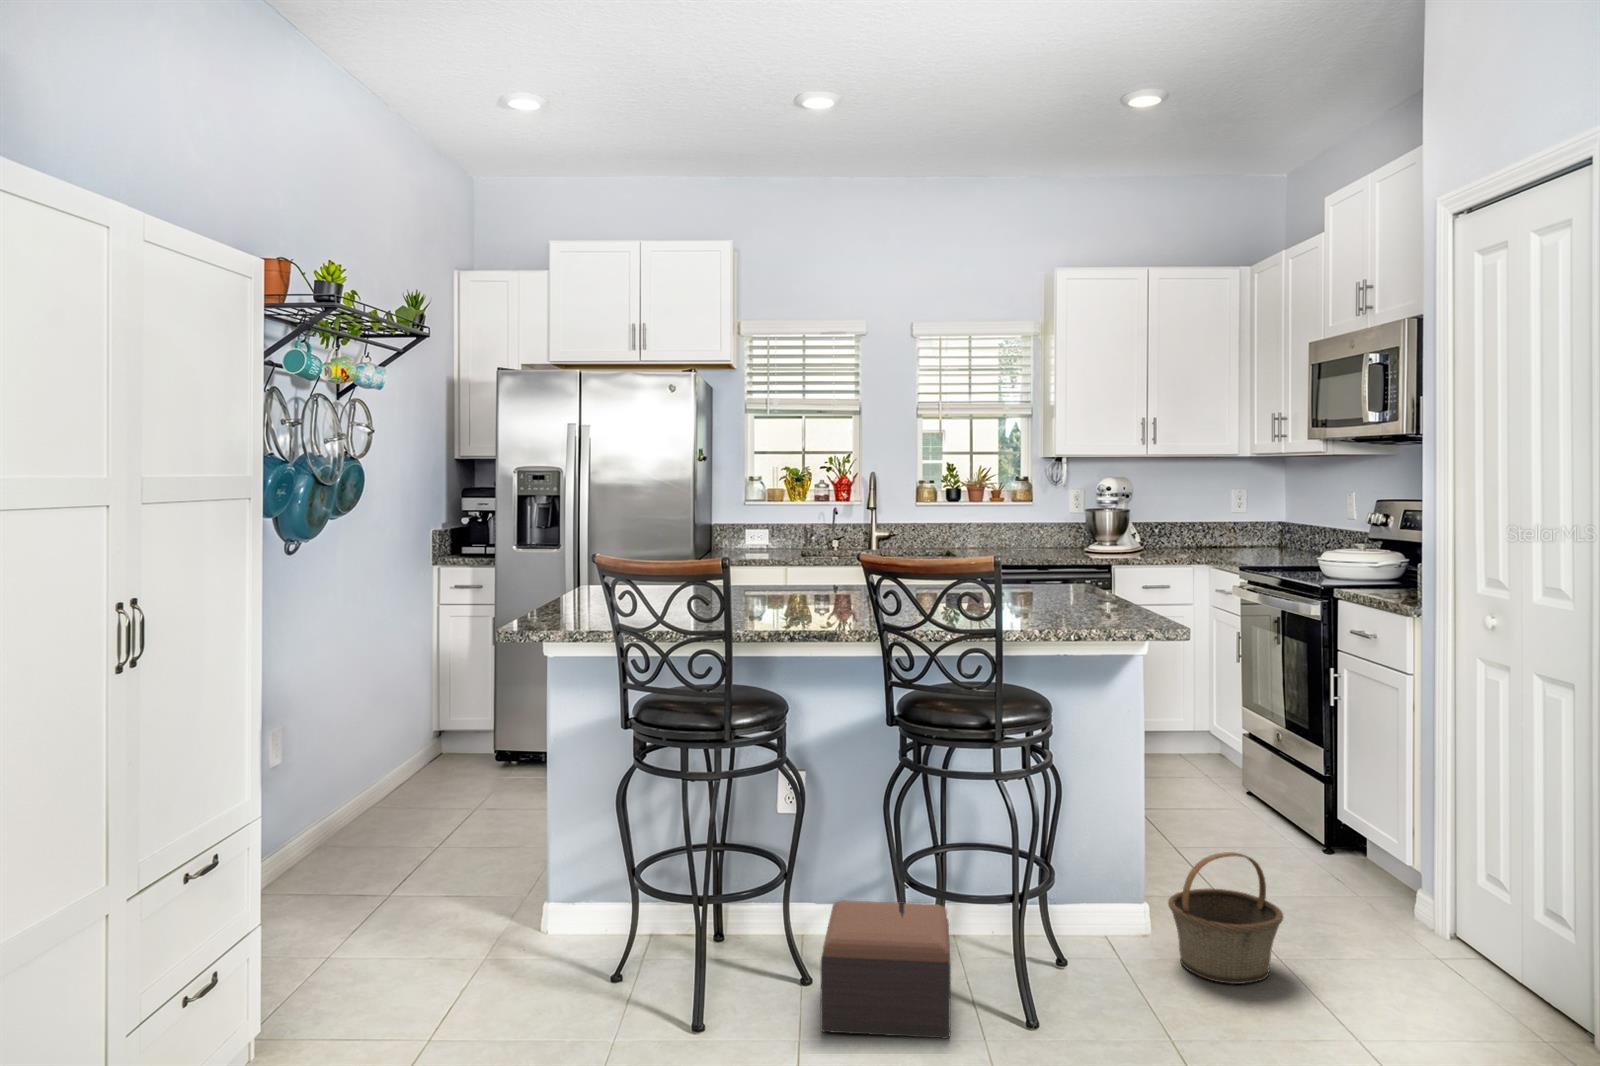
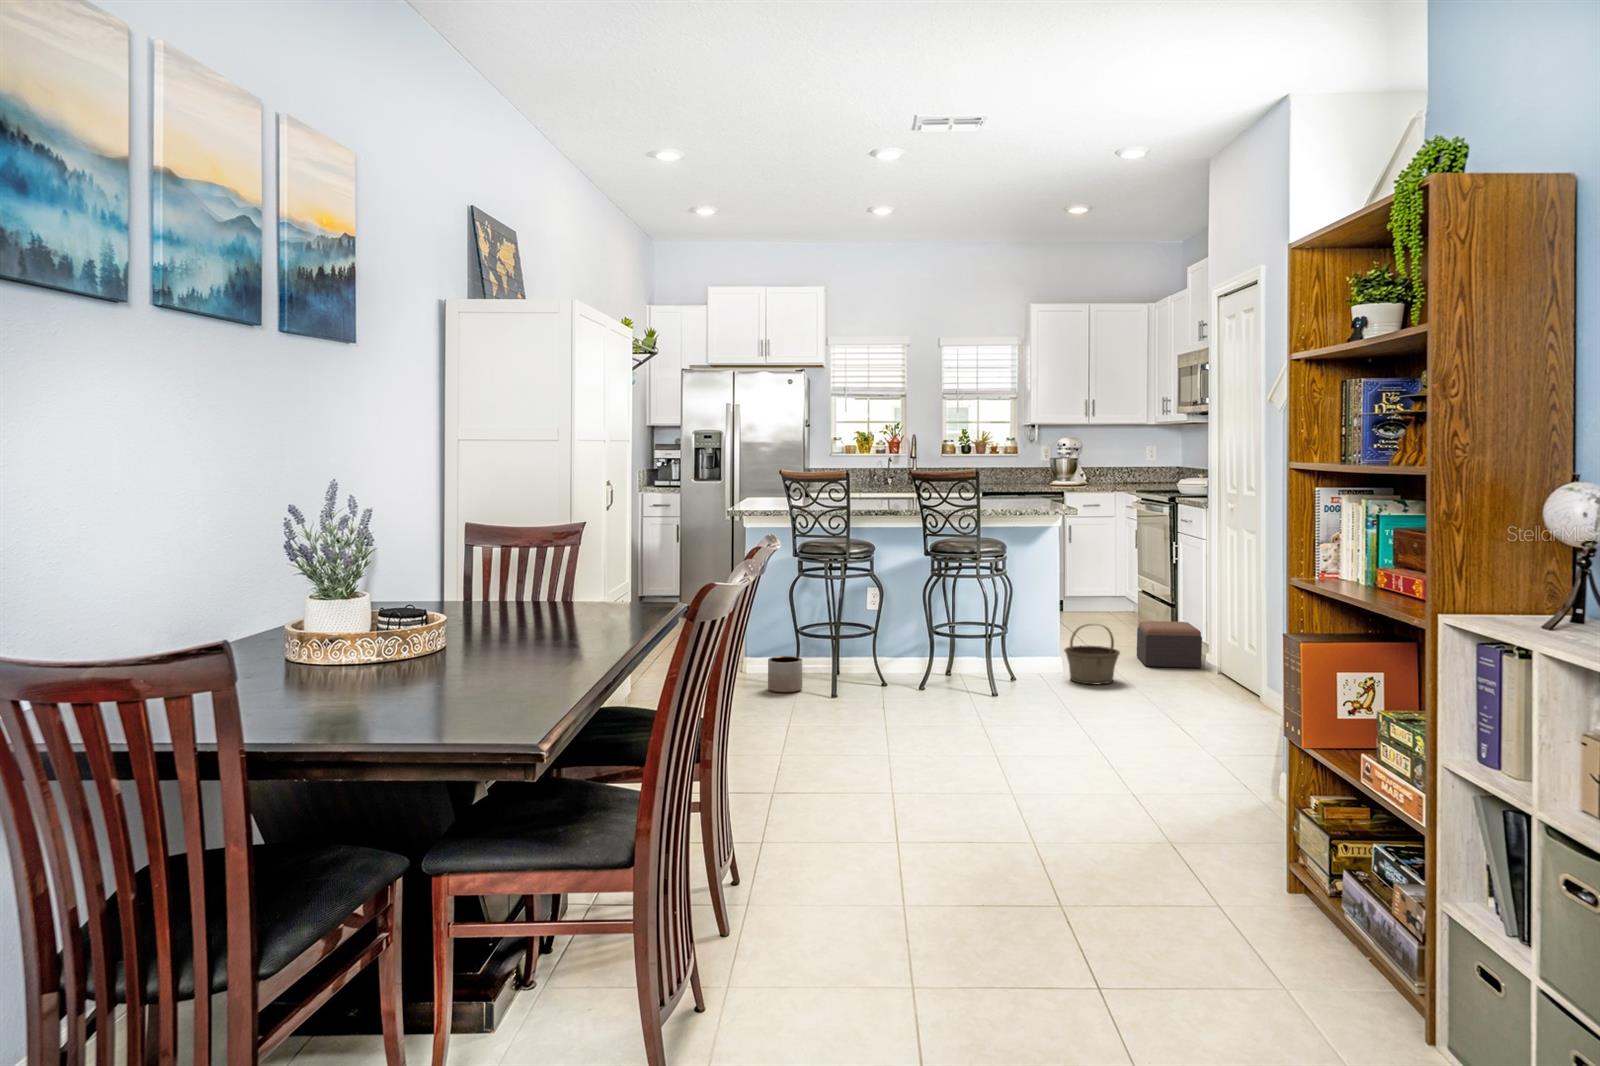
footstool: present [821,900,951,1038] -> present [1137,621,1202,668]
planter: none [563,933,636,1023] -> present [768,656,803,693]

